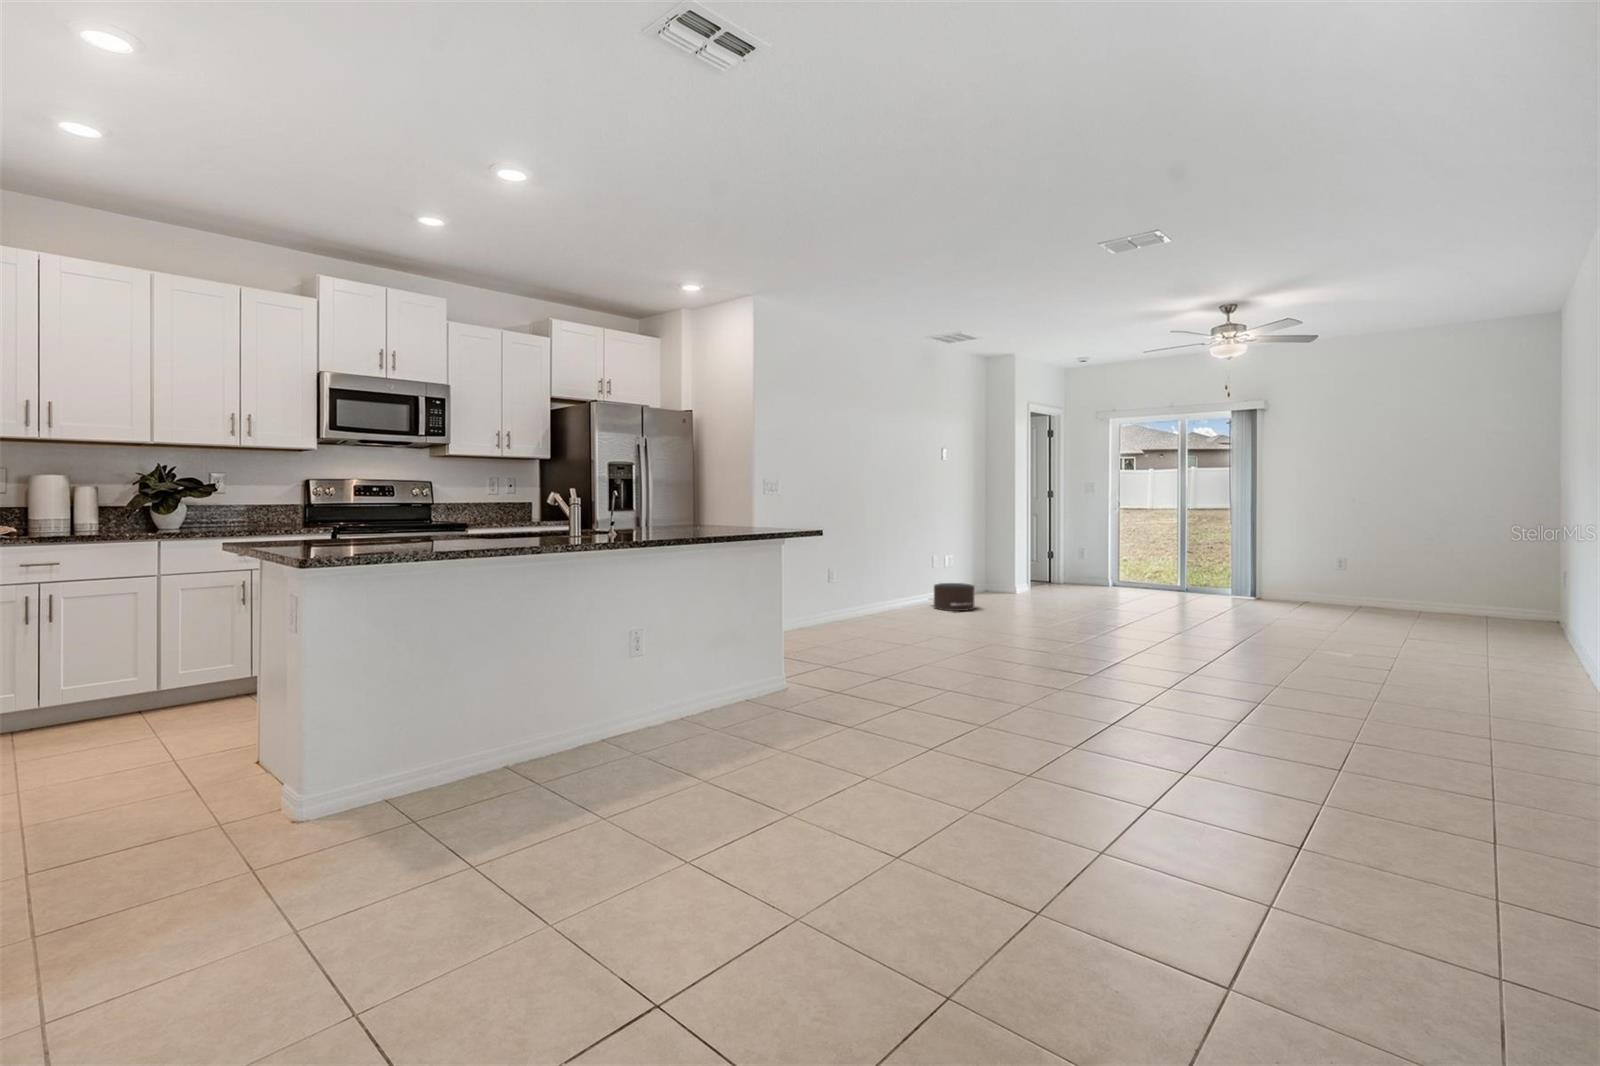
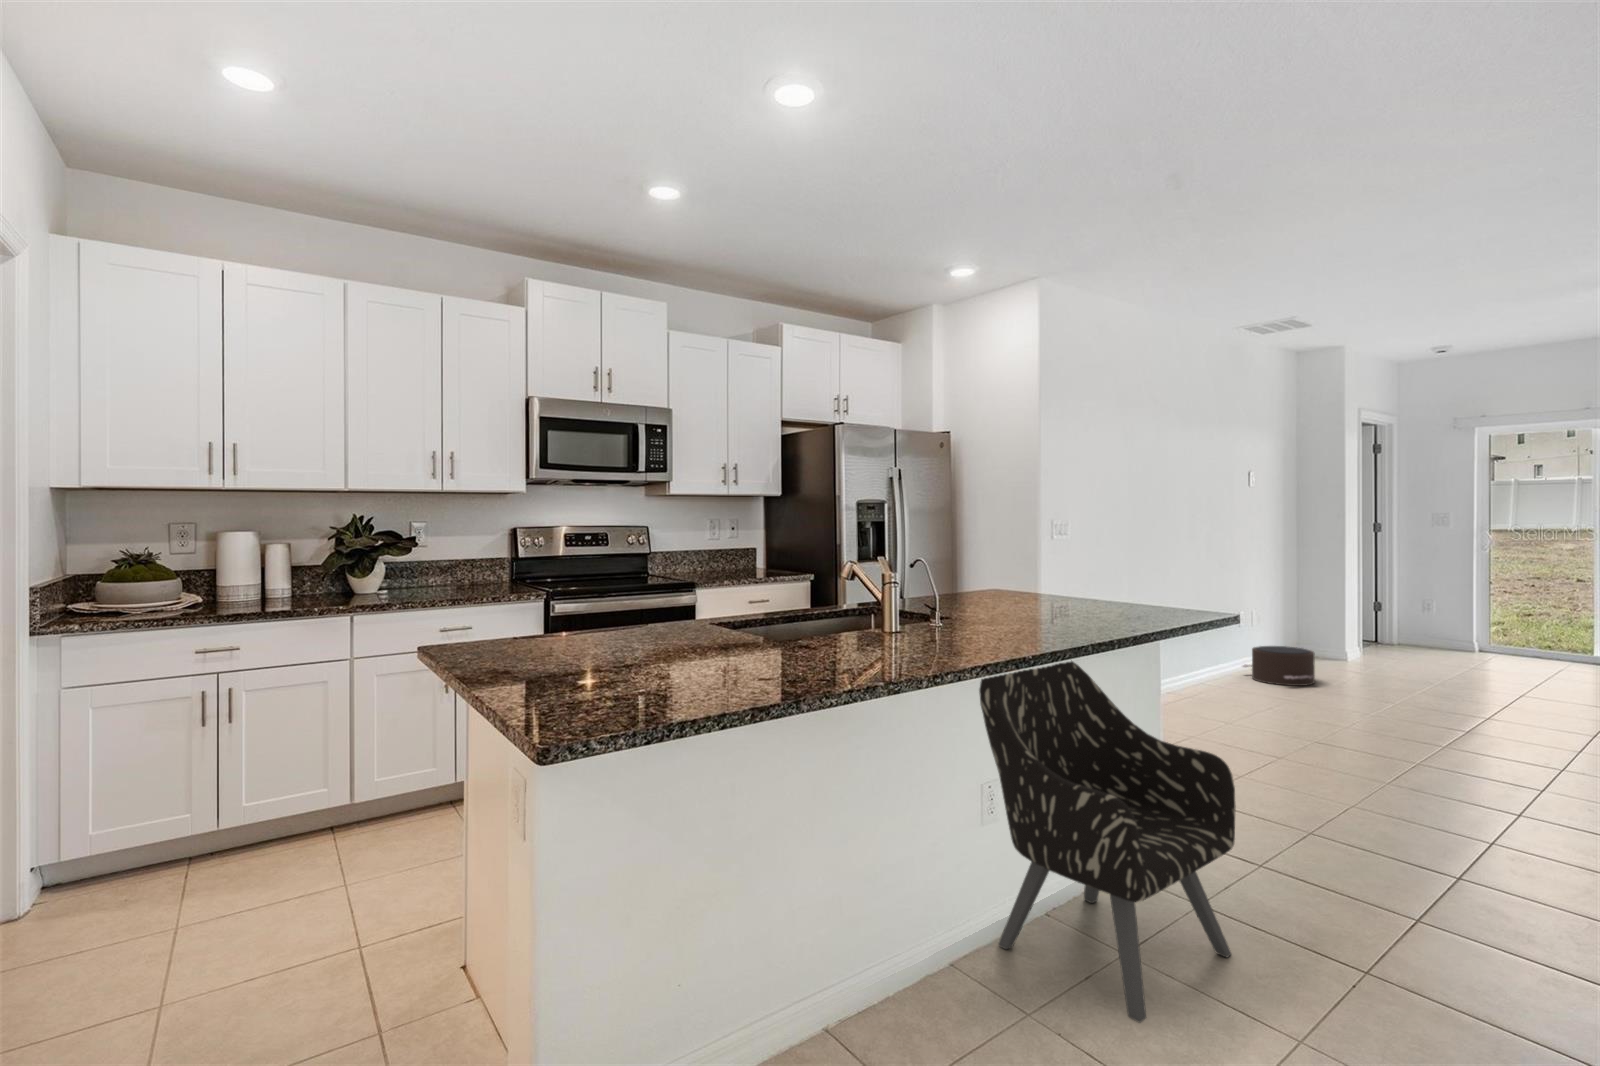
armchair: none [628,557,785,763] -> present [979,661,1236,1023]

